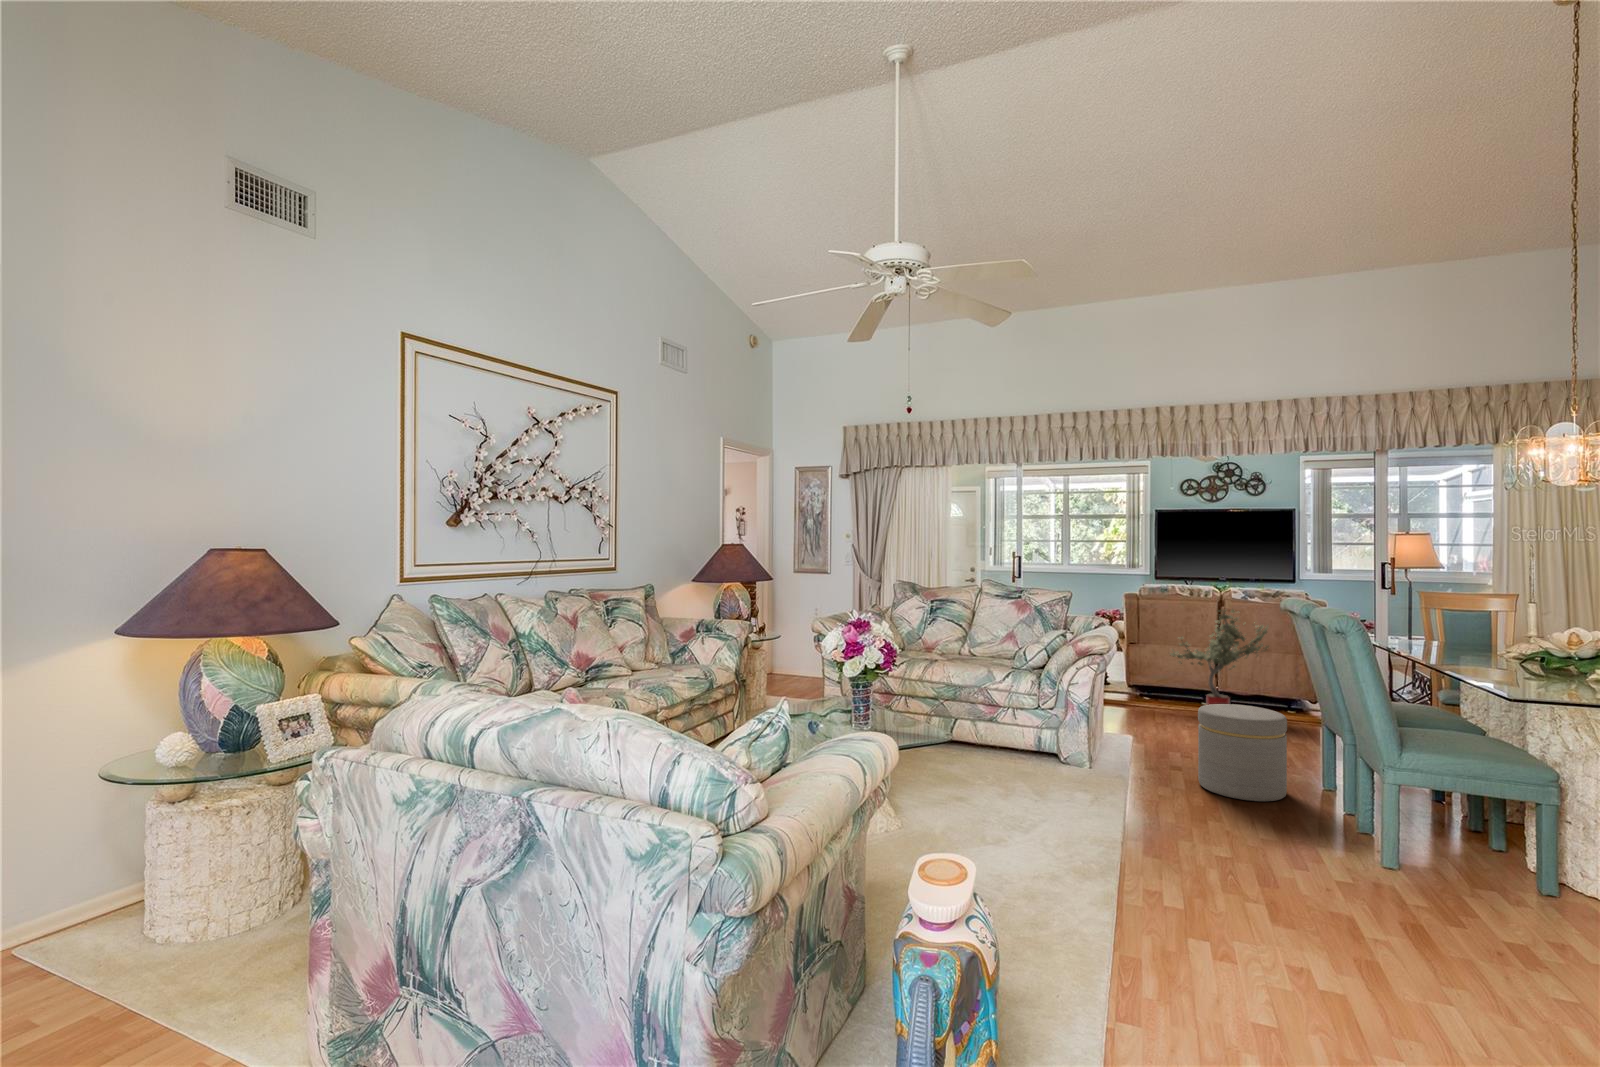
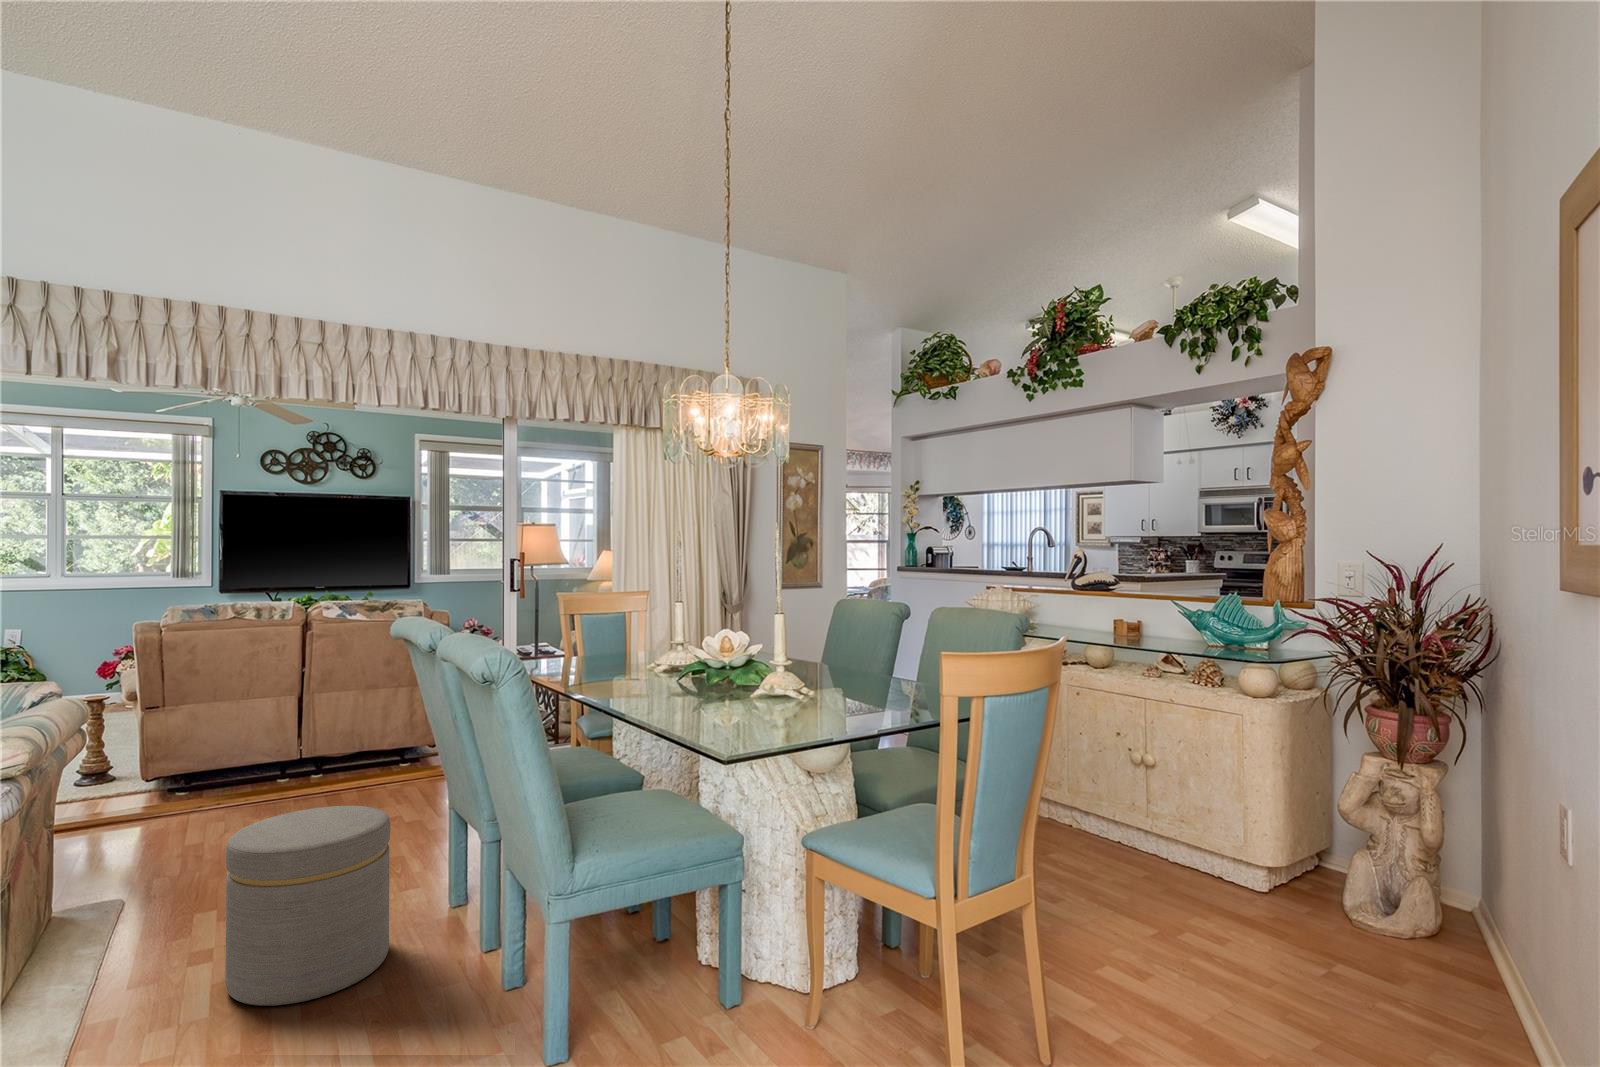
potted tree: present [1171,610,1268,704] -> none [212,633,375,806]

